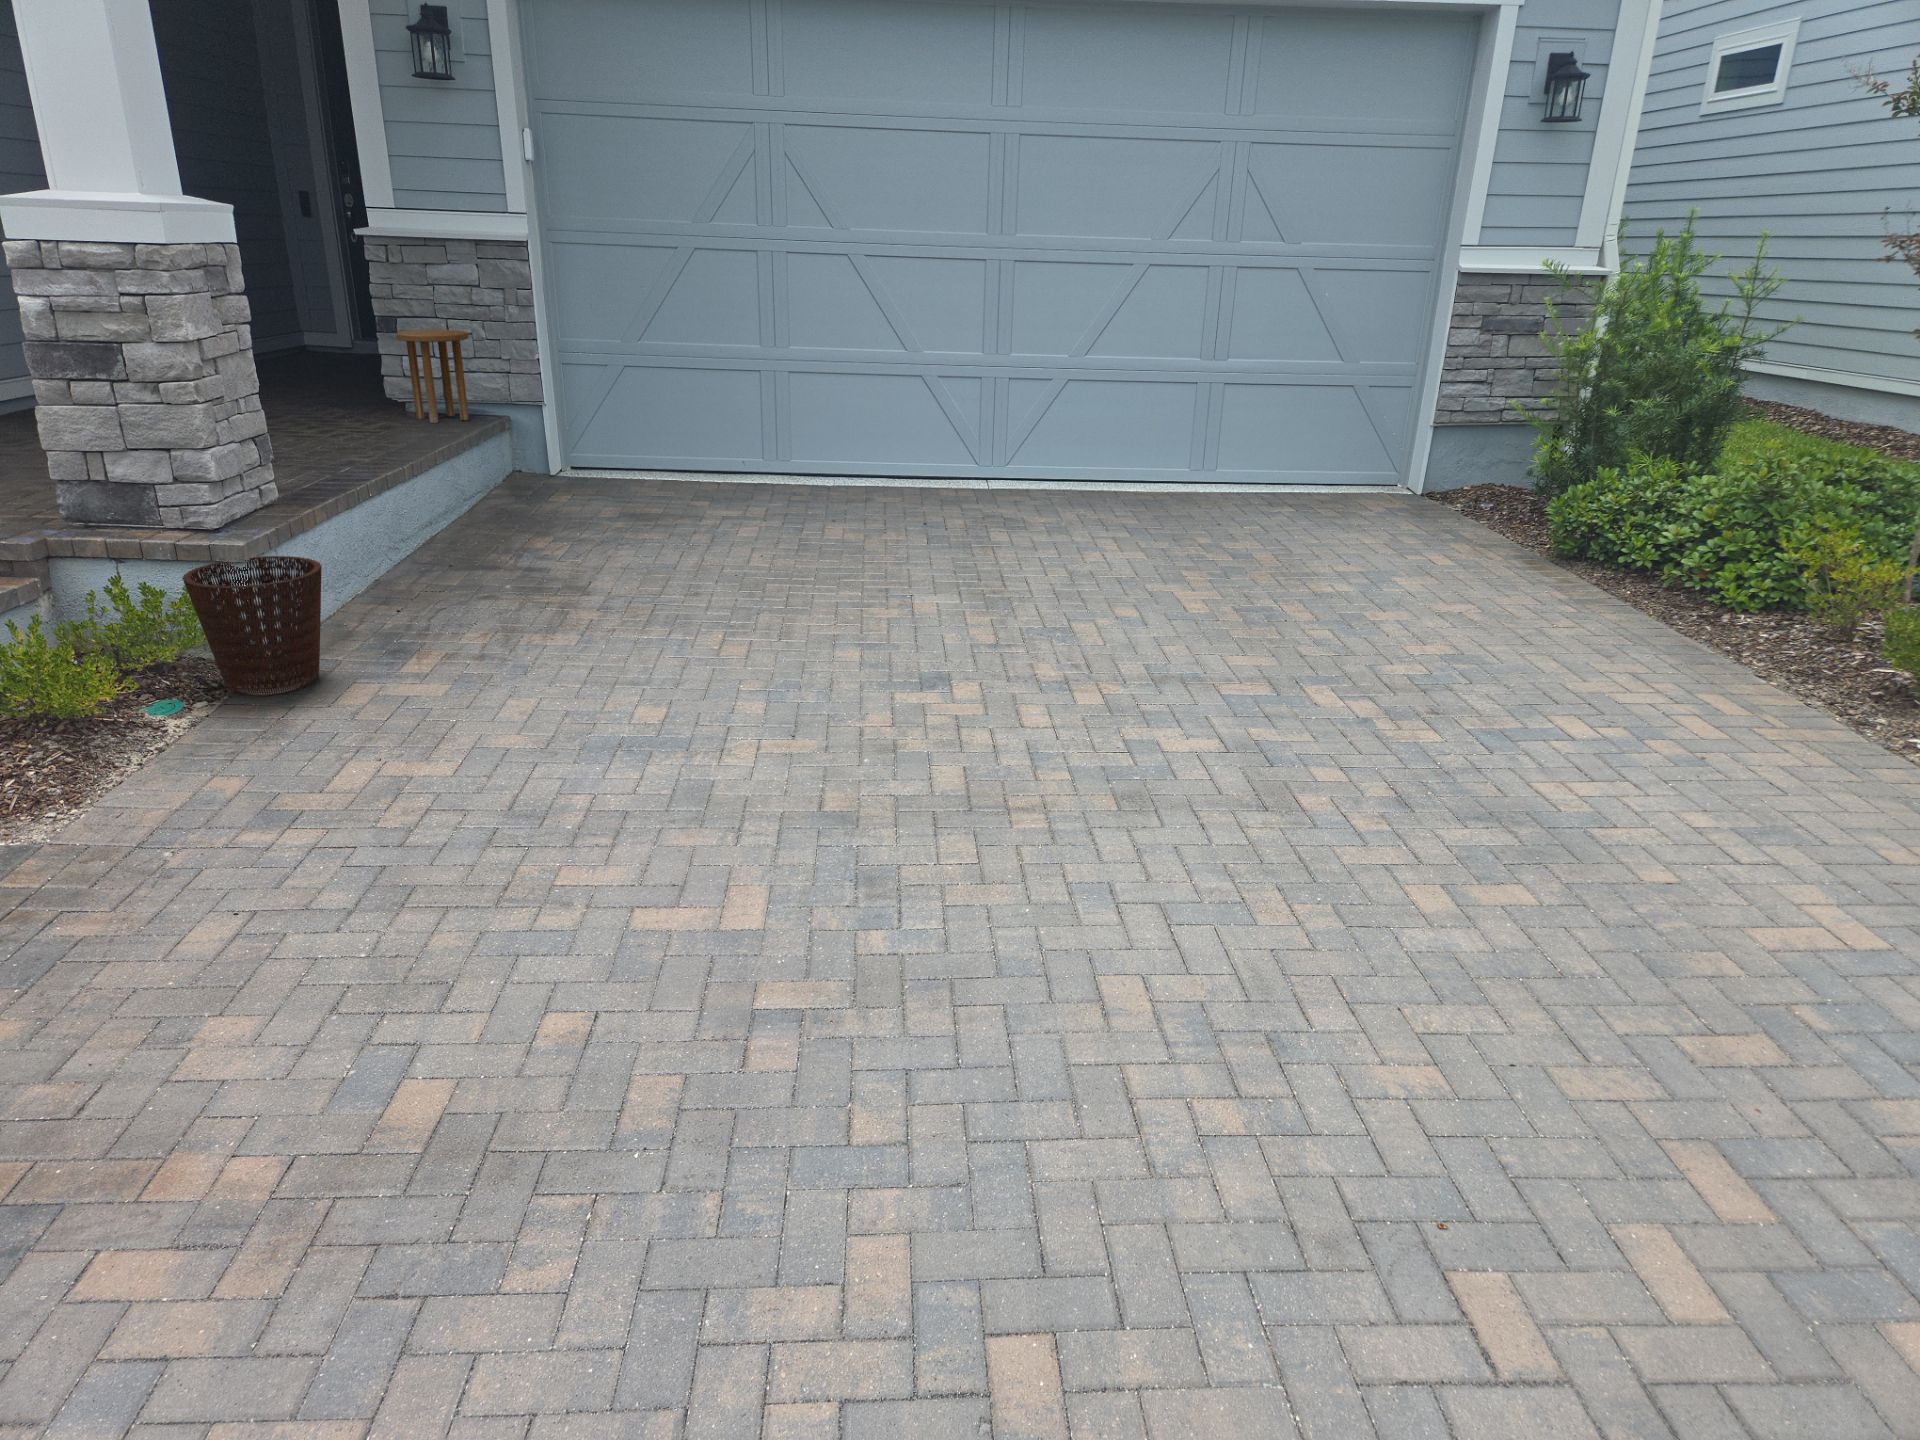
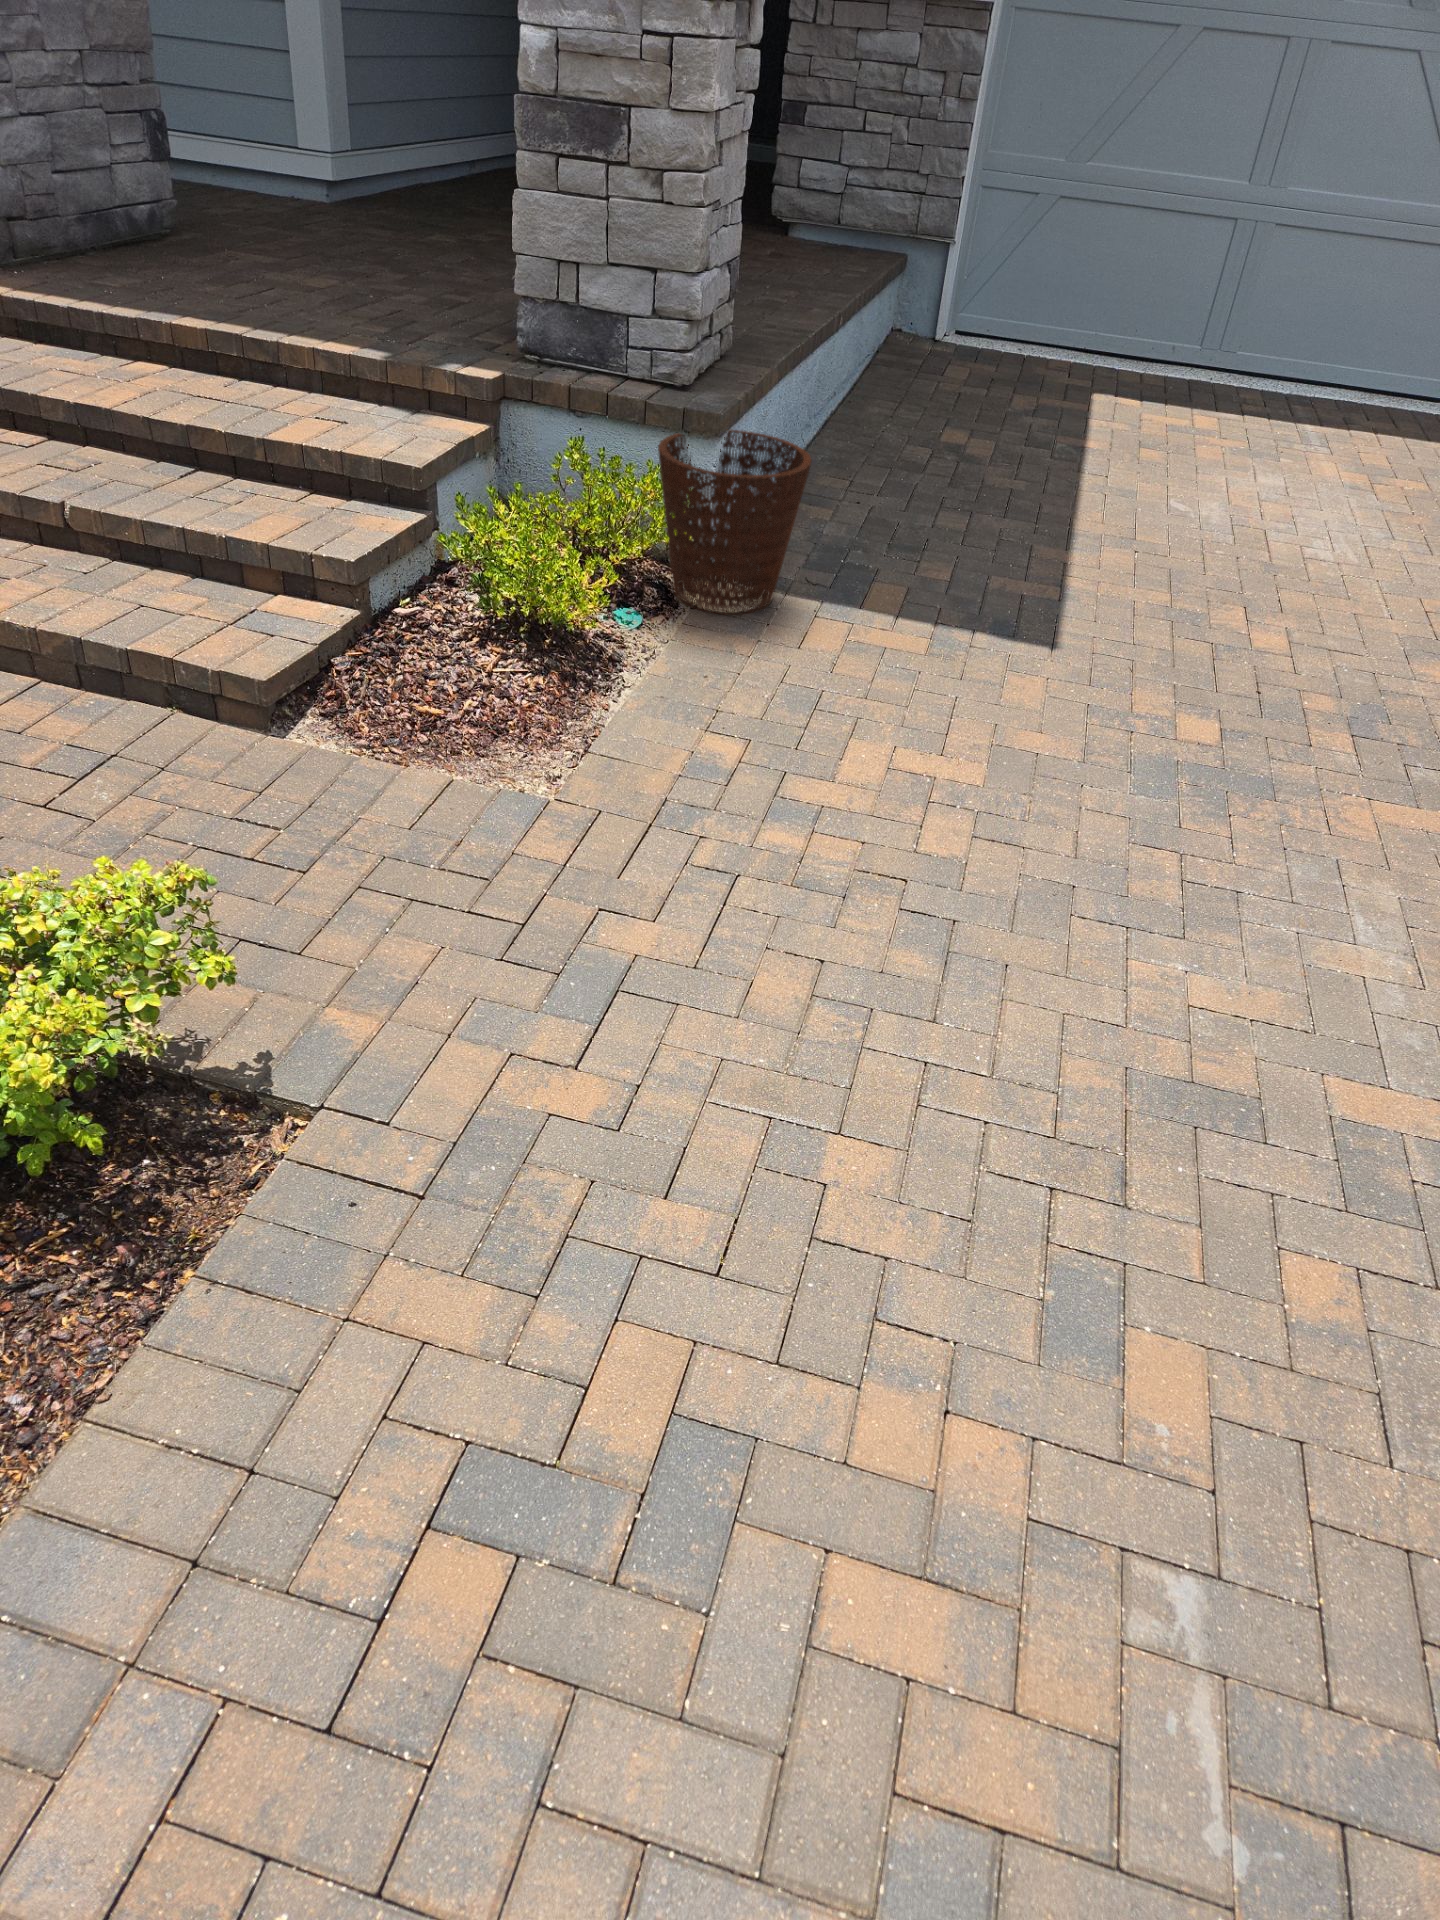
side table: present [396,329,469,423] -> none [808,123,894,254]

